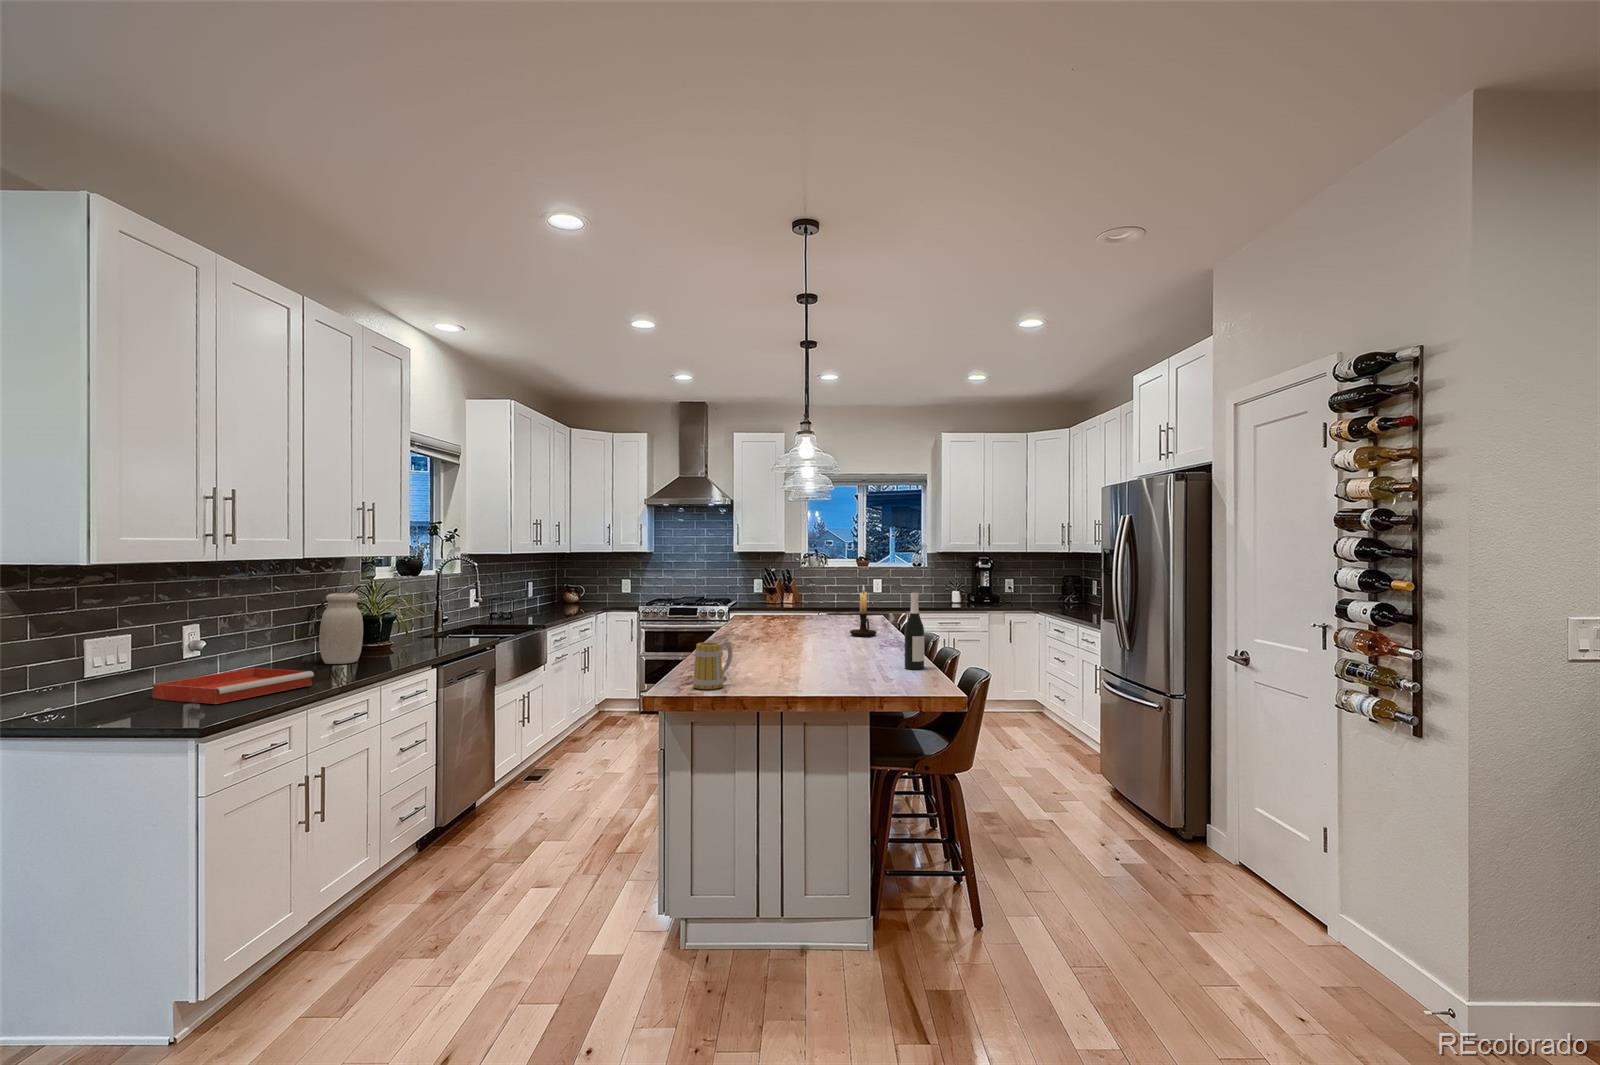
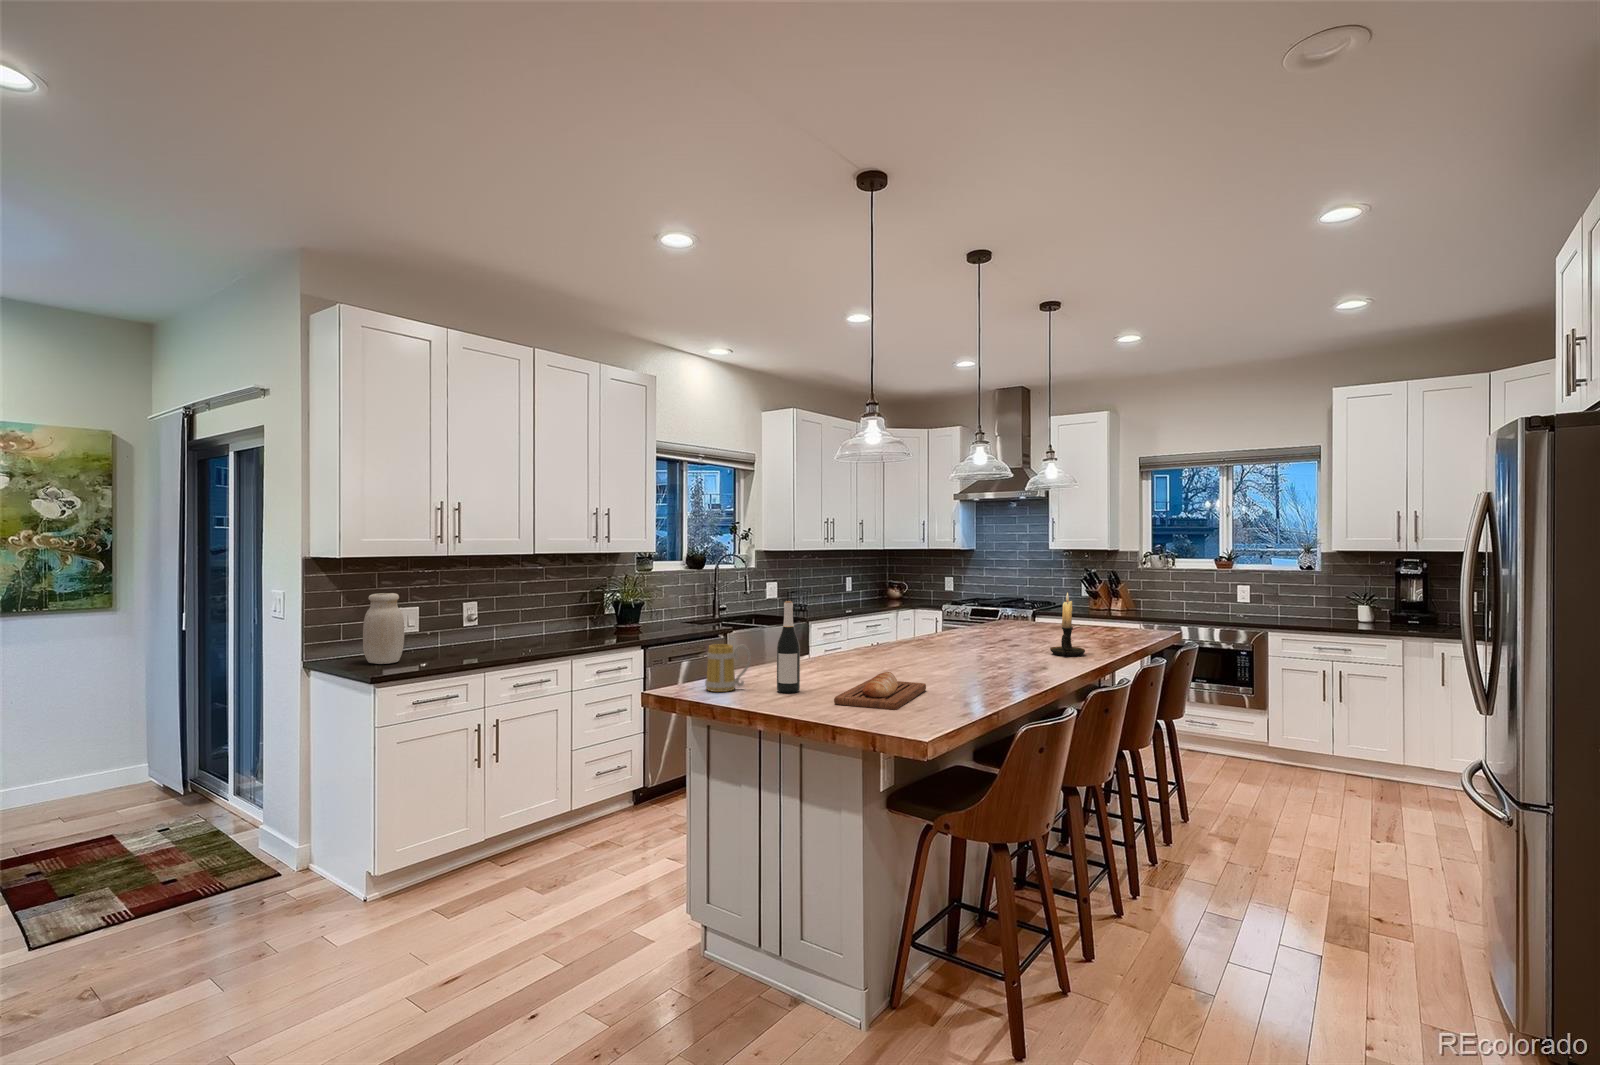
wine bottle: present [905,592,924,670] -> present [777,601,800,693]
jar: present [319,593,363,664] -> present [363,593,404,664]
bread loaf: none [816,655,893,685] -> present [834,672,926,710]
tray: present [153,668,314,704] -> none [420,637,513,660]

